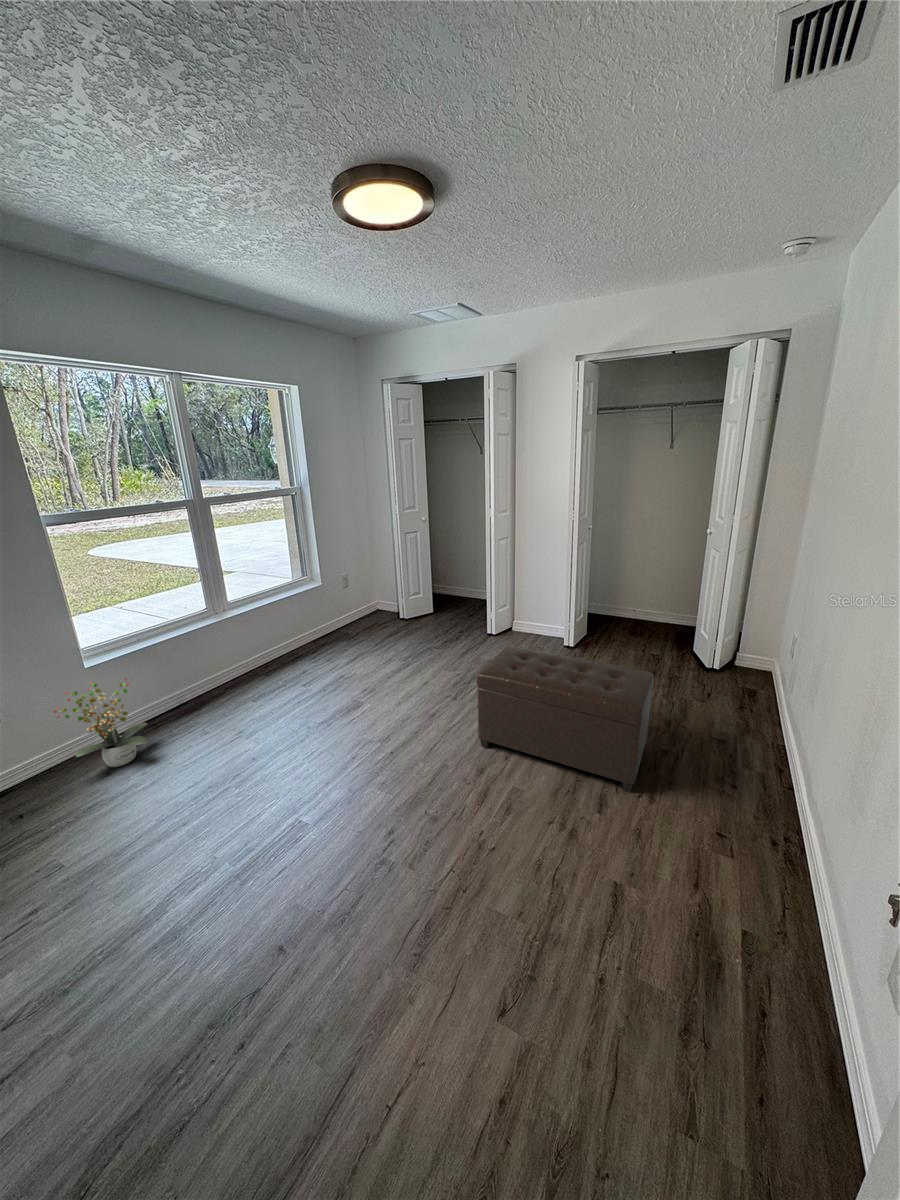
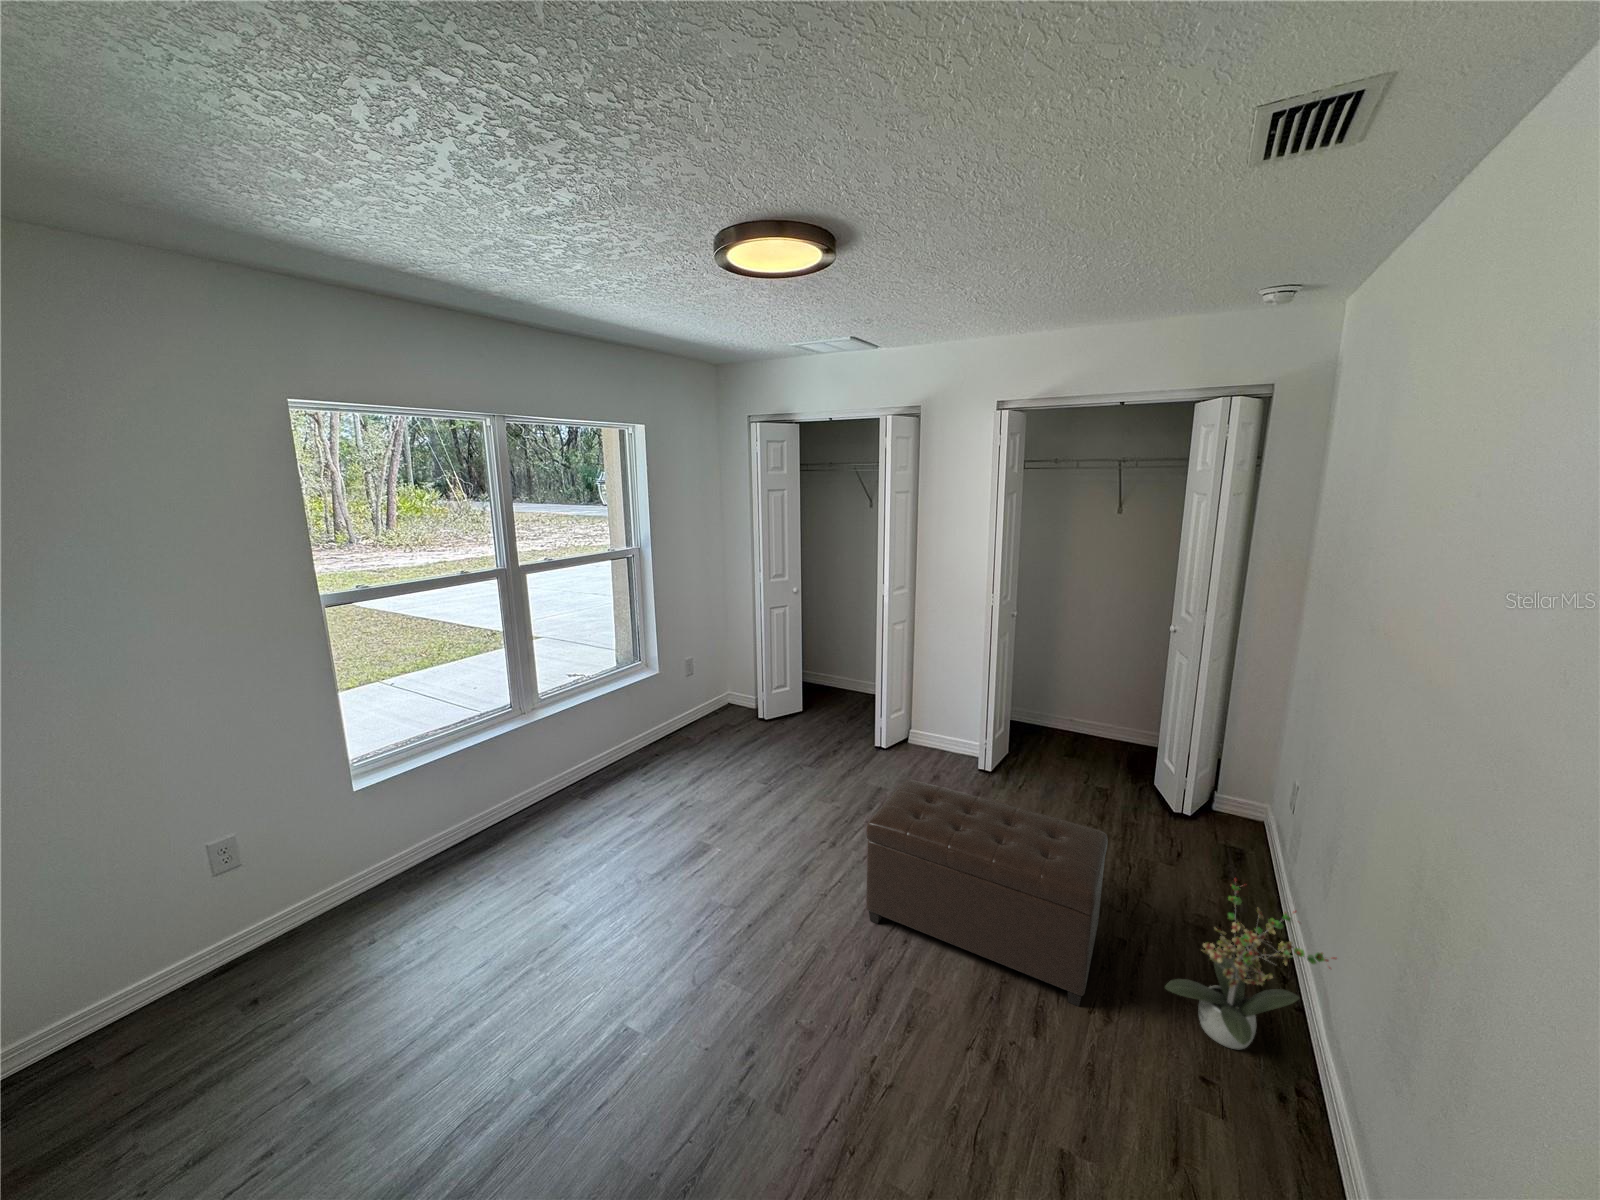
potted plant: present [53,678,147,767] -> present [1165,879,1336,1050]

